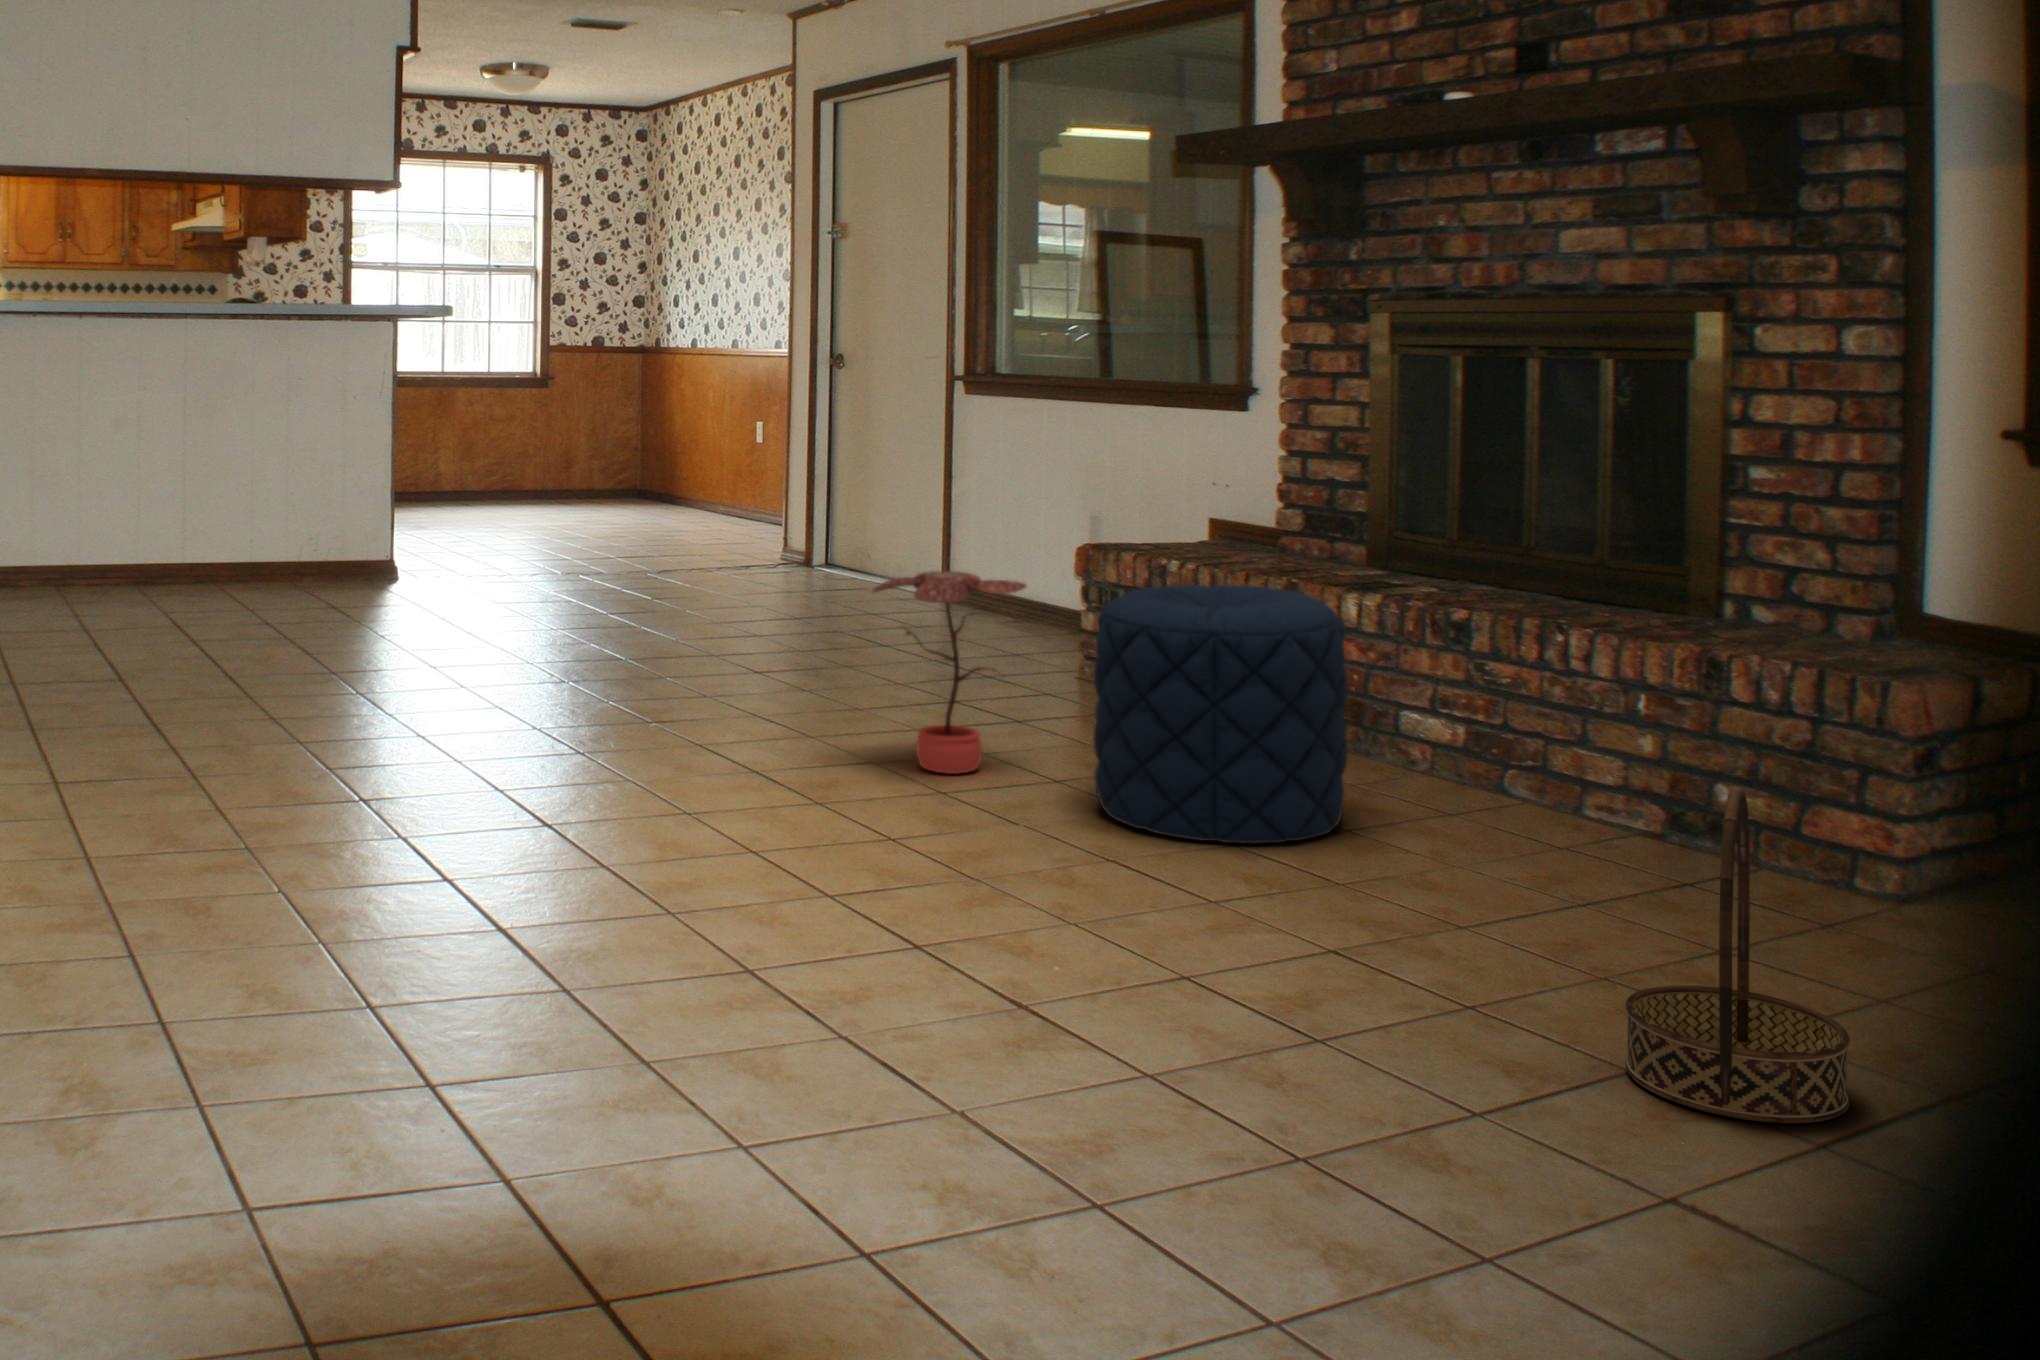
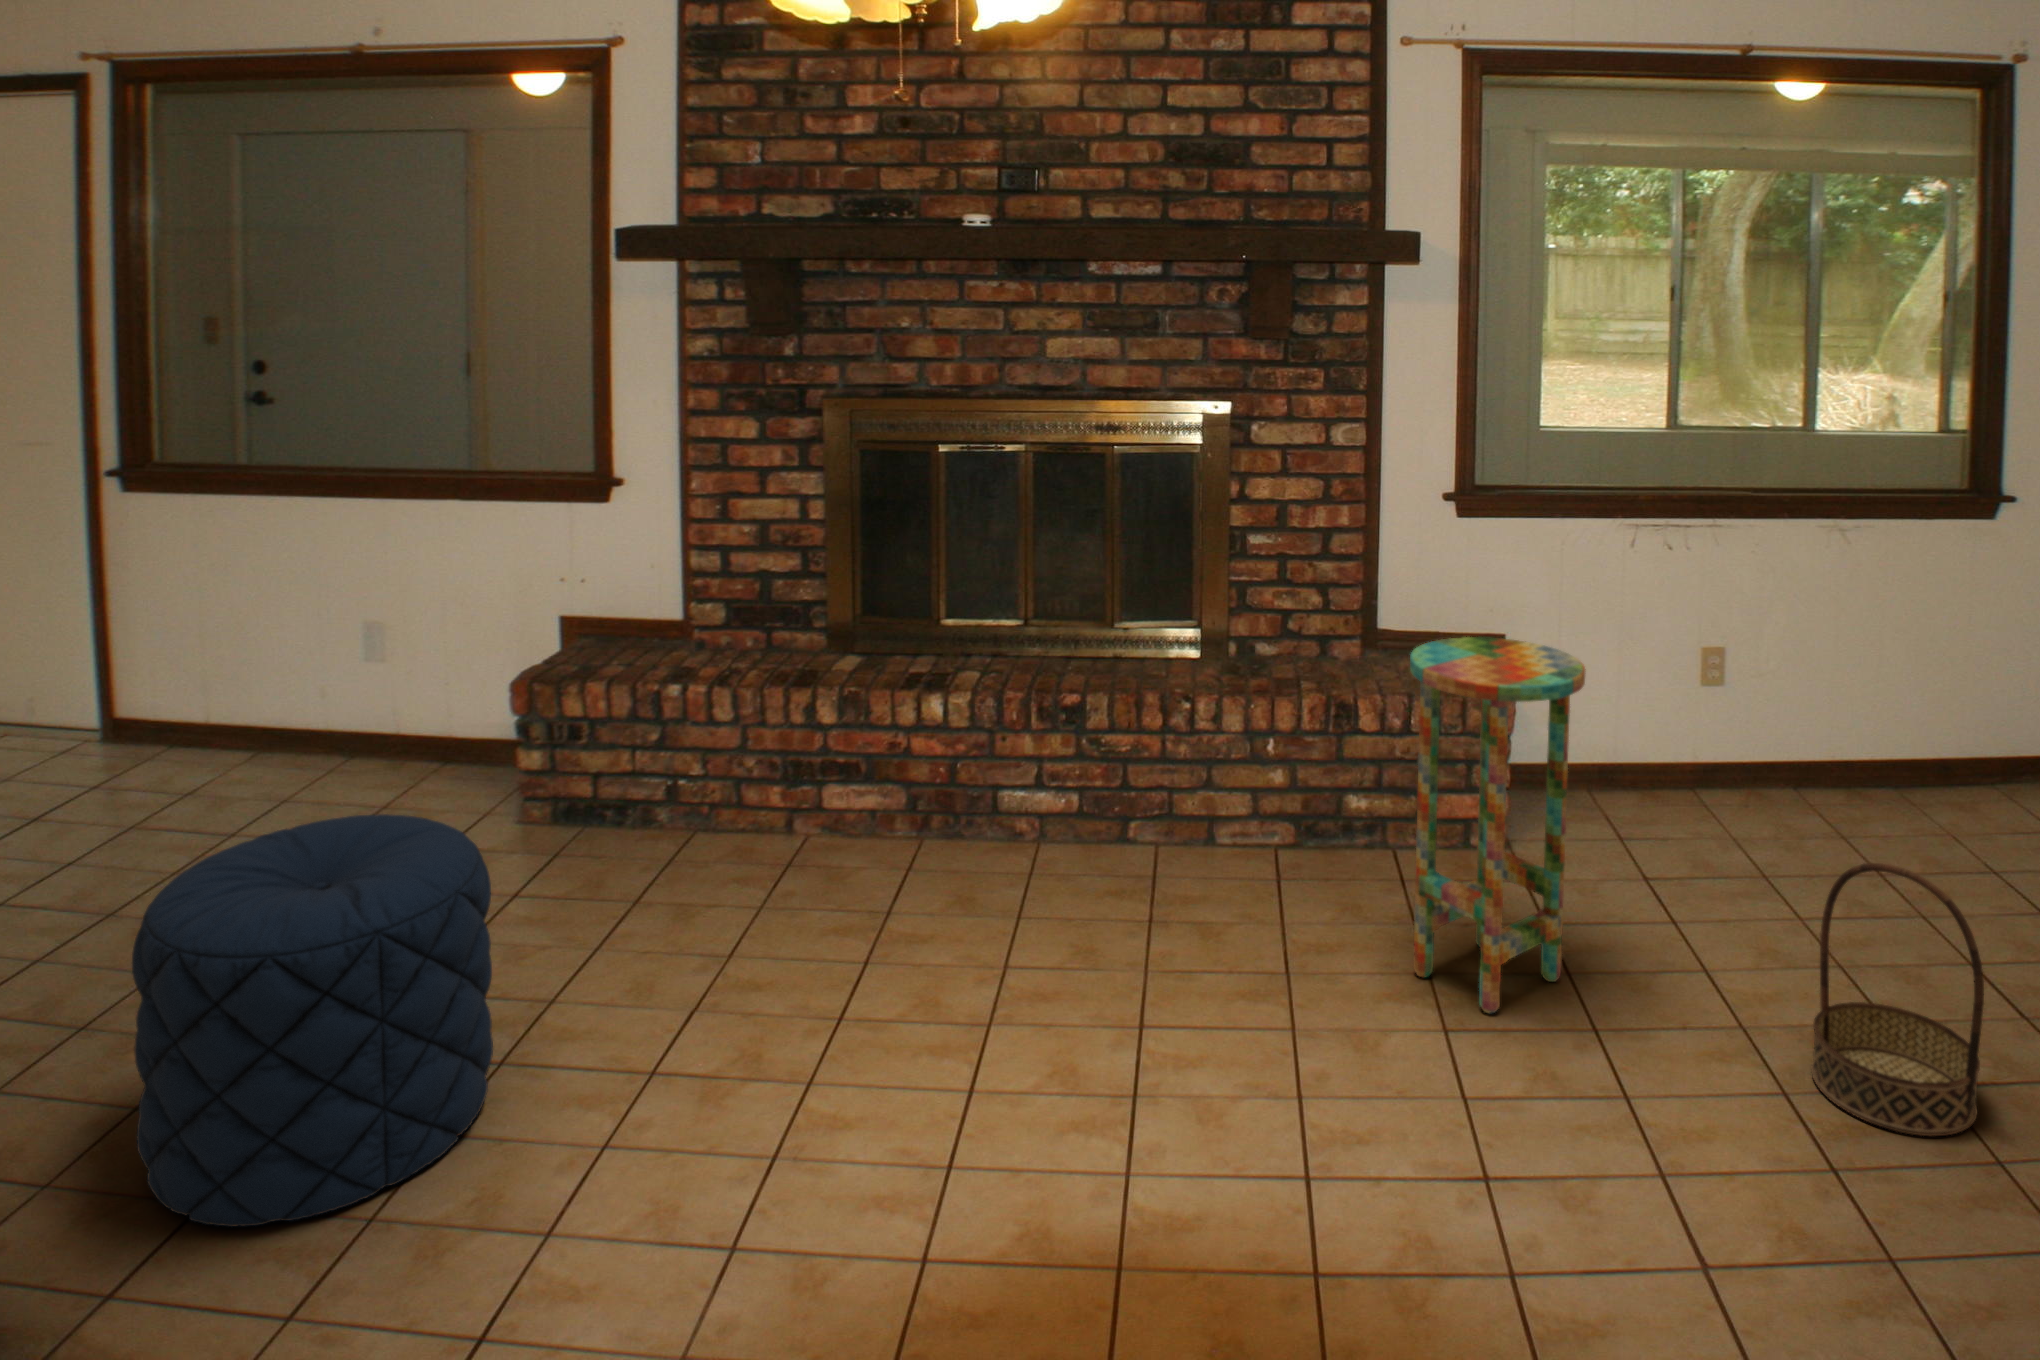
side table: none [1460,530,1684,945] -> present [1410,637,1585,1014]
potted plant: present [873,571,1026,774] -> none [648,812,832,1110]
pouf: present [1093,585,1348,844] -> present [132,814,493,1227]

